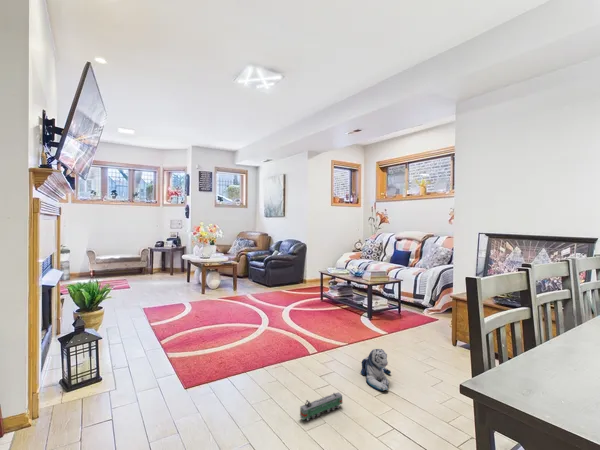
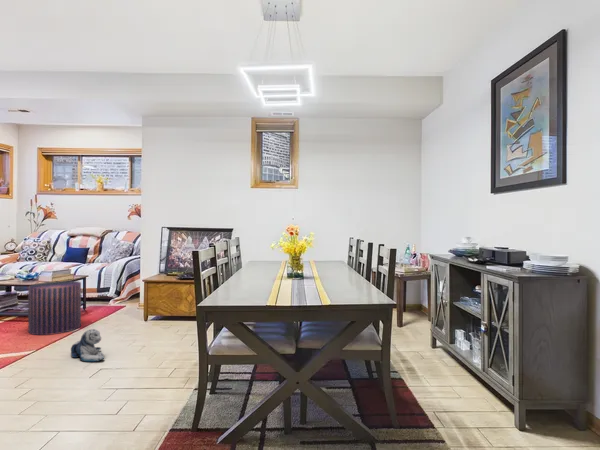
pouf: none [345,283,388,337] -> present [28,281,81,335]
toy train: present [300,393,342,421] -> none [30,369,69,398]

